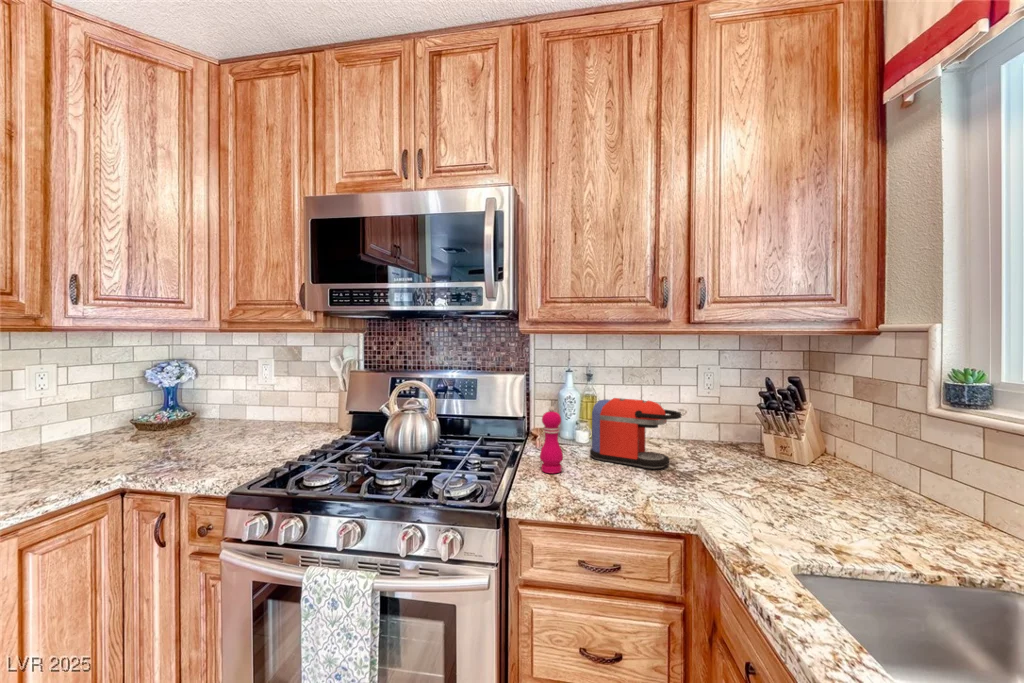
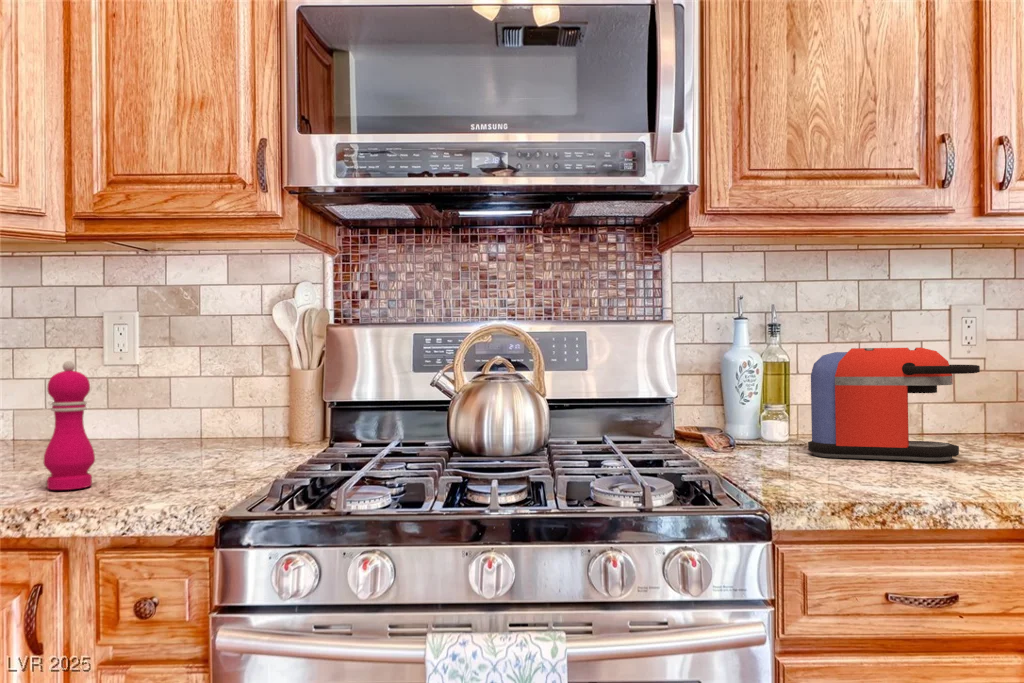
pepper mill: present [540,407,563,474] -> present [44,361,95,490]

